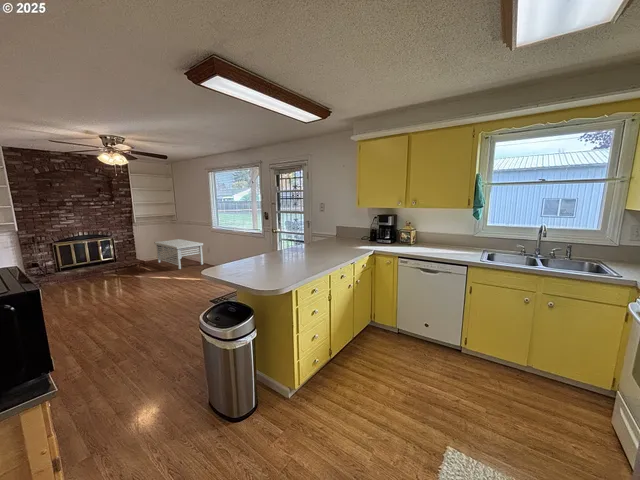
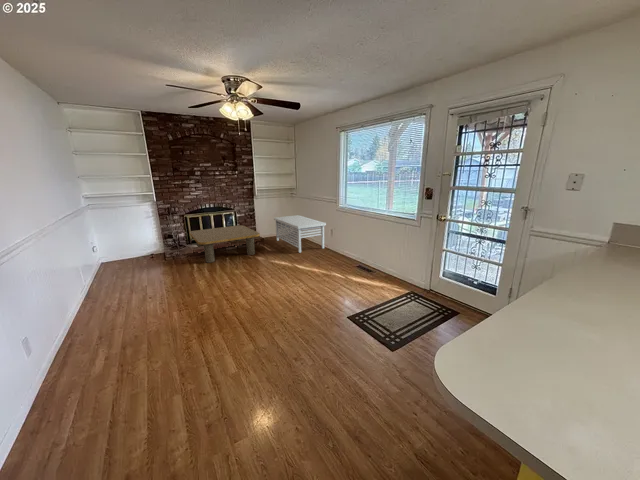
coffee table: none [59,251,139,285] -> present [189,225,260,263]

